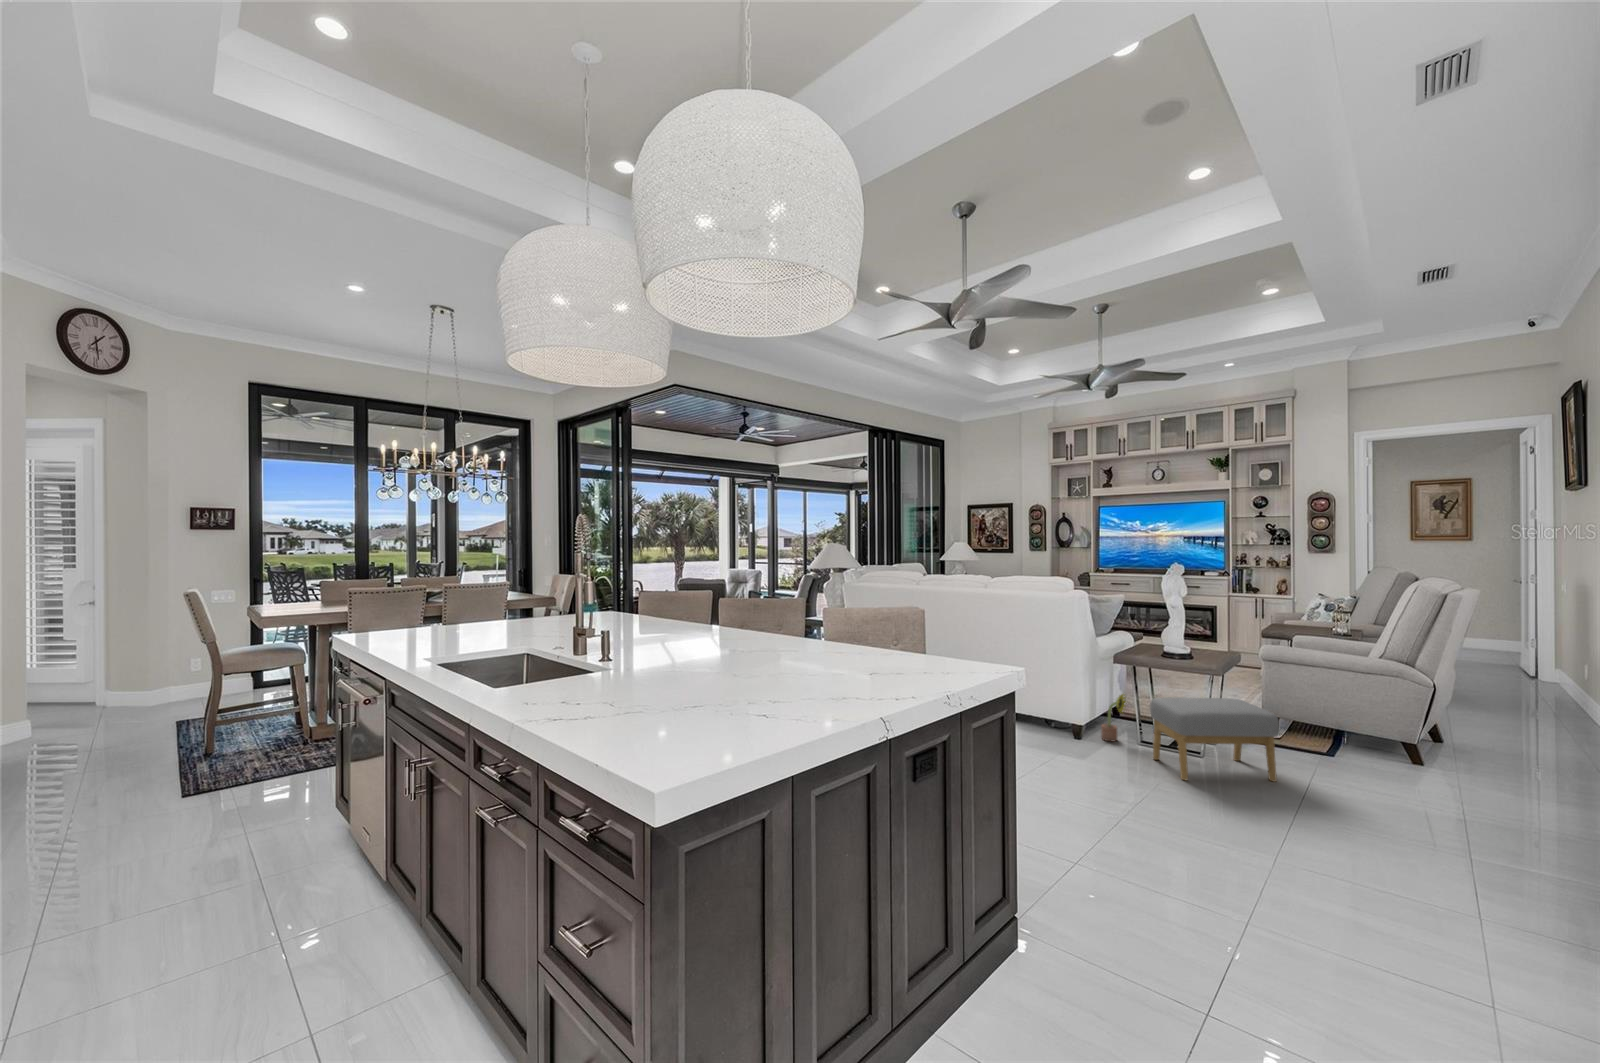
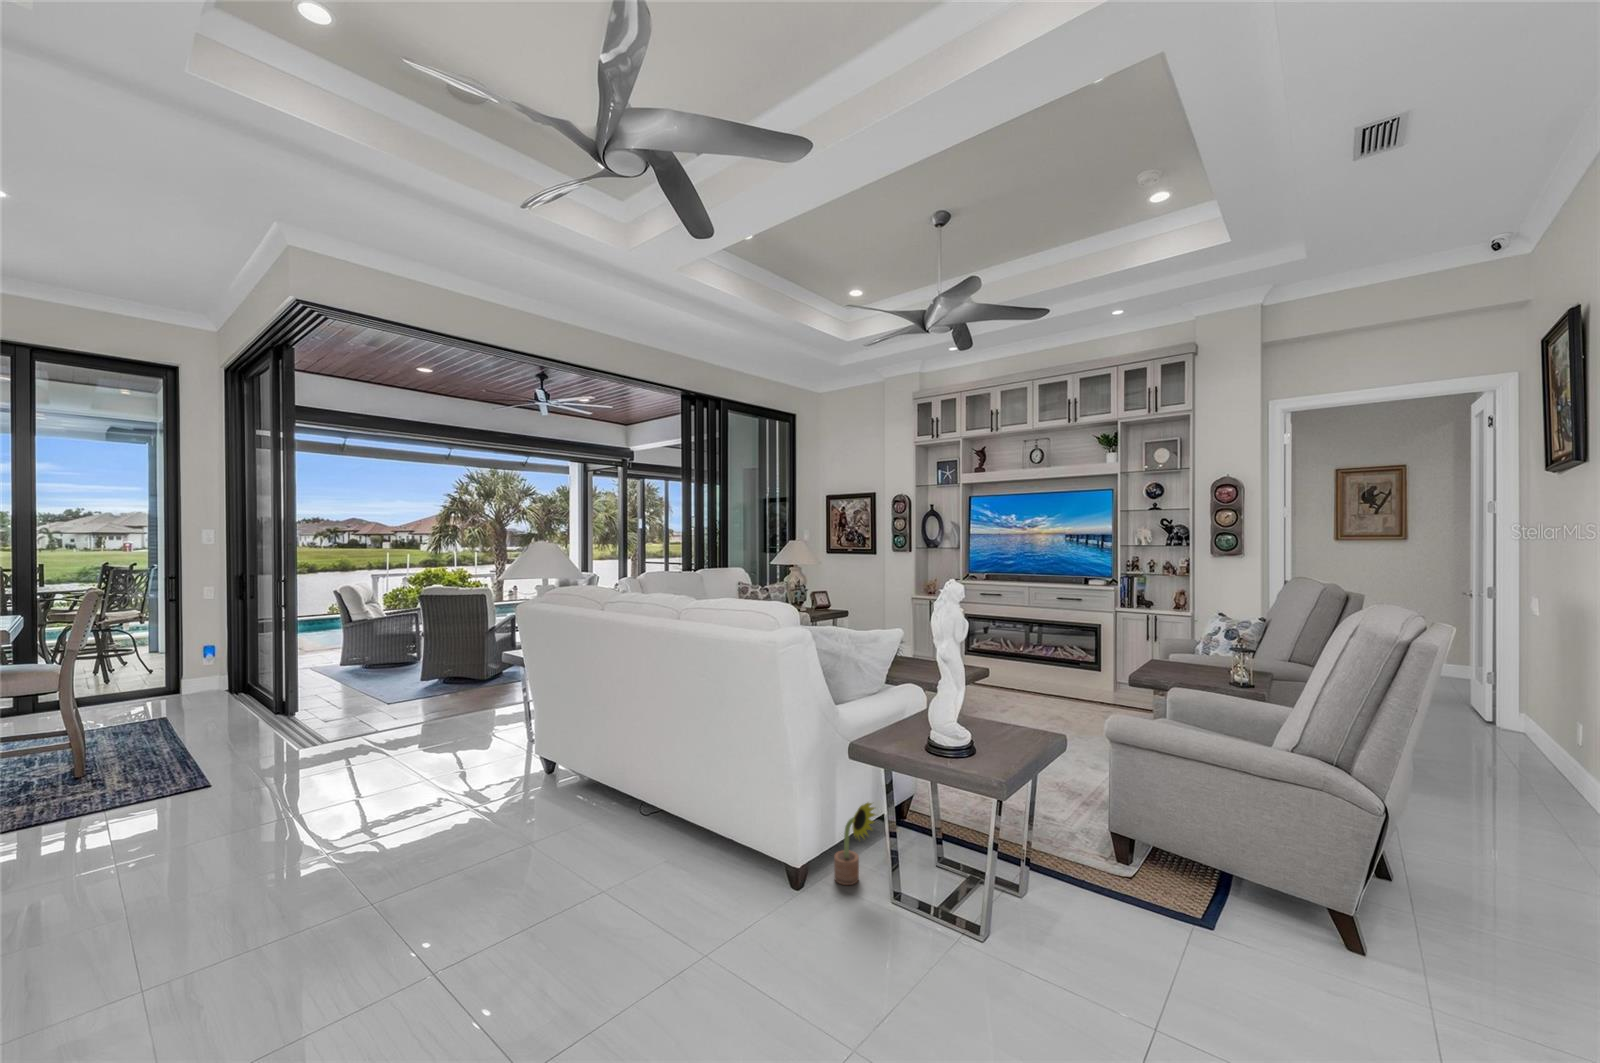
footstool: present [1150,697,1279,782] -> none [882,829,1087,1021]

